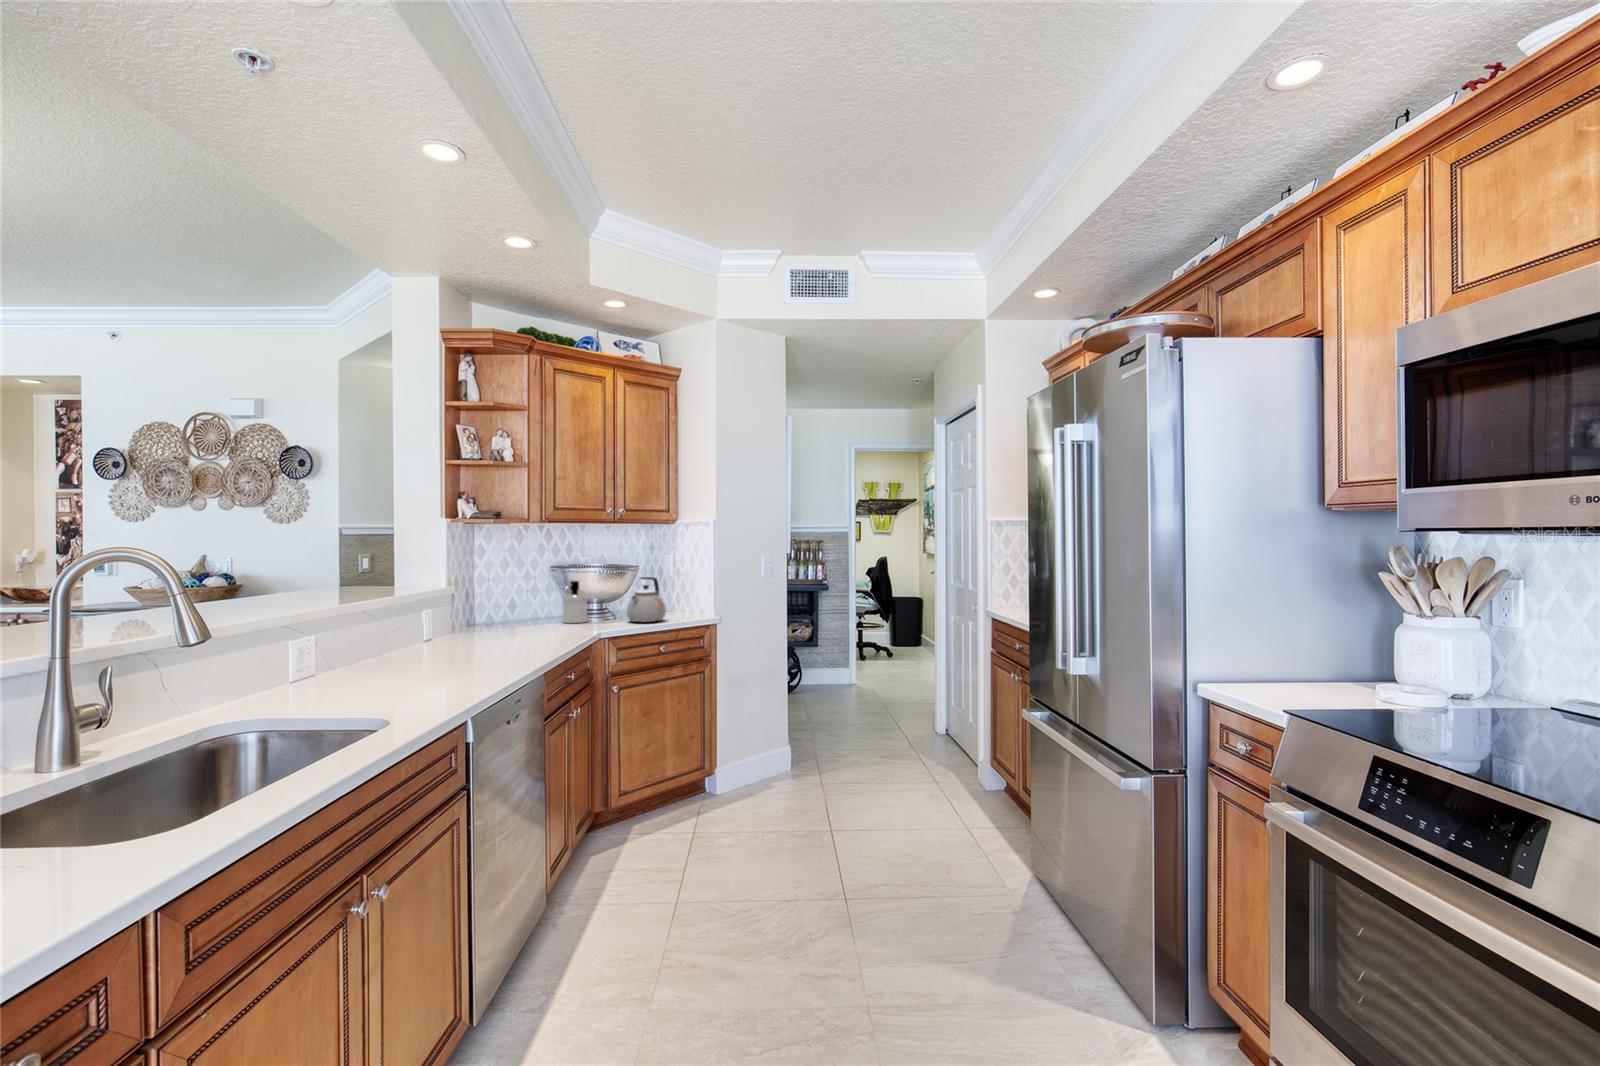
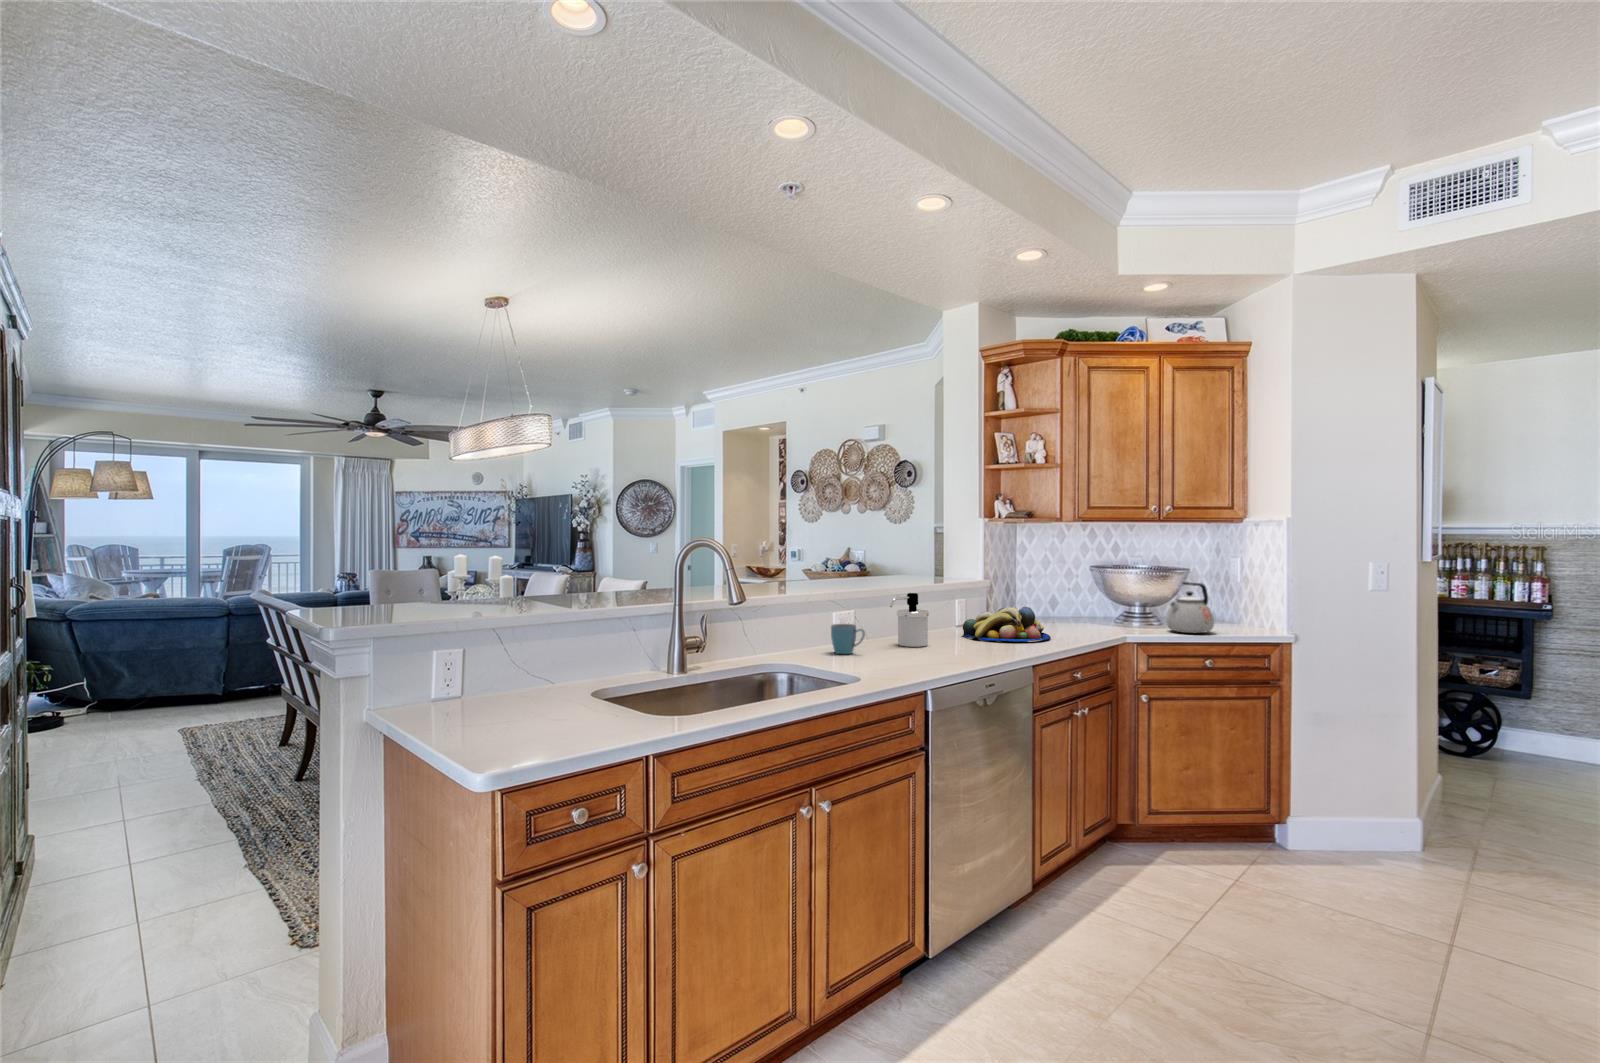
soap dispenser: present [562,581,588,623] -> present [890,593,929,647]
fruit bowl: none [434,612,535,654] -> present [962,607,1051,642]
mug: none [270,656,327,699] -> present [831,624,865,654]

